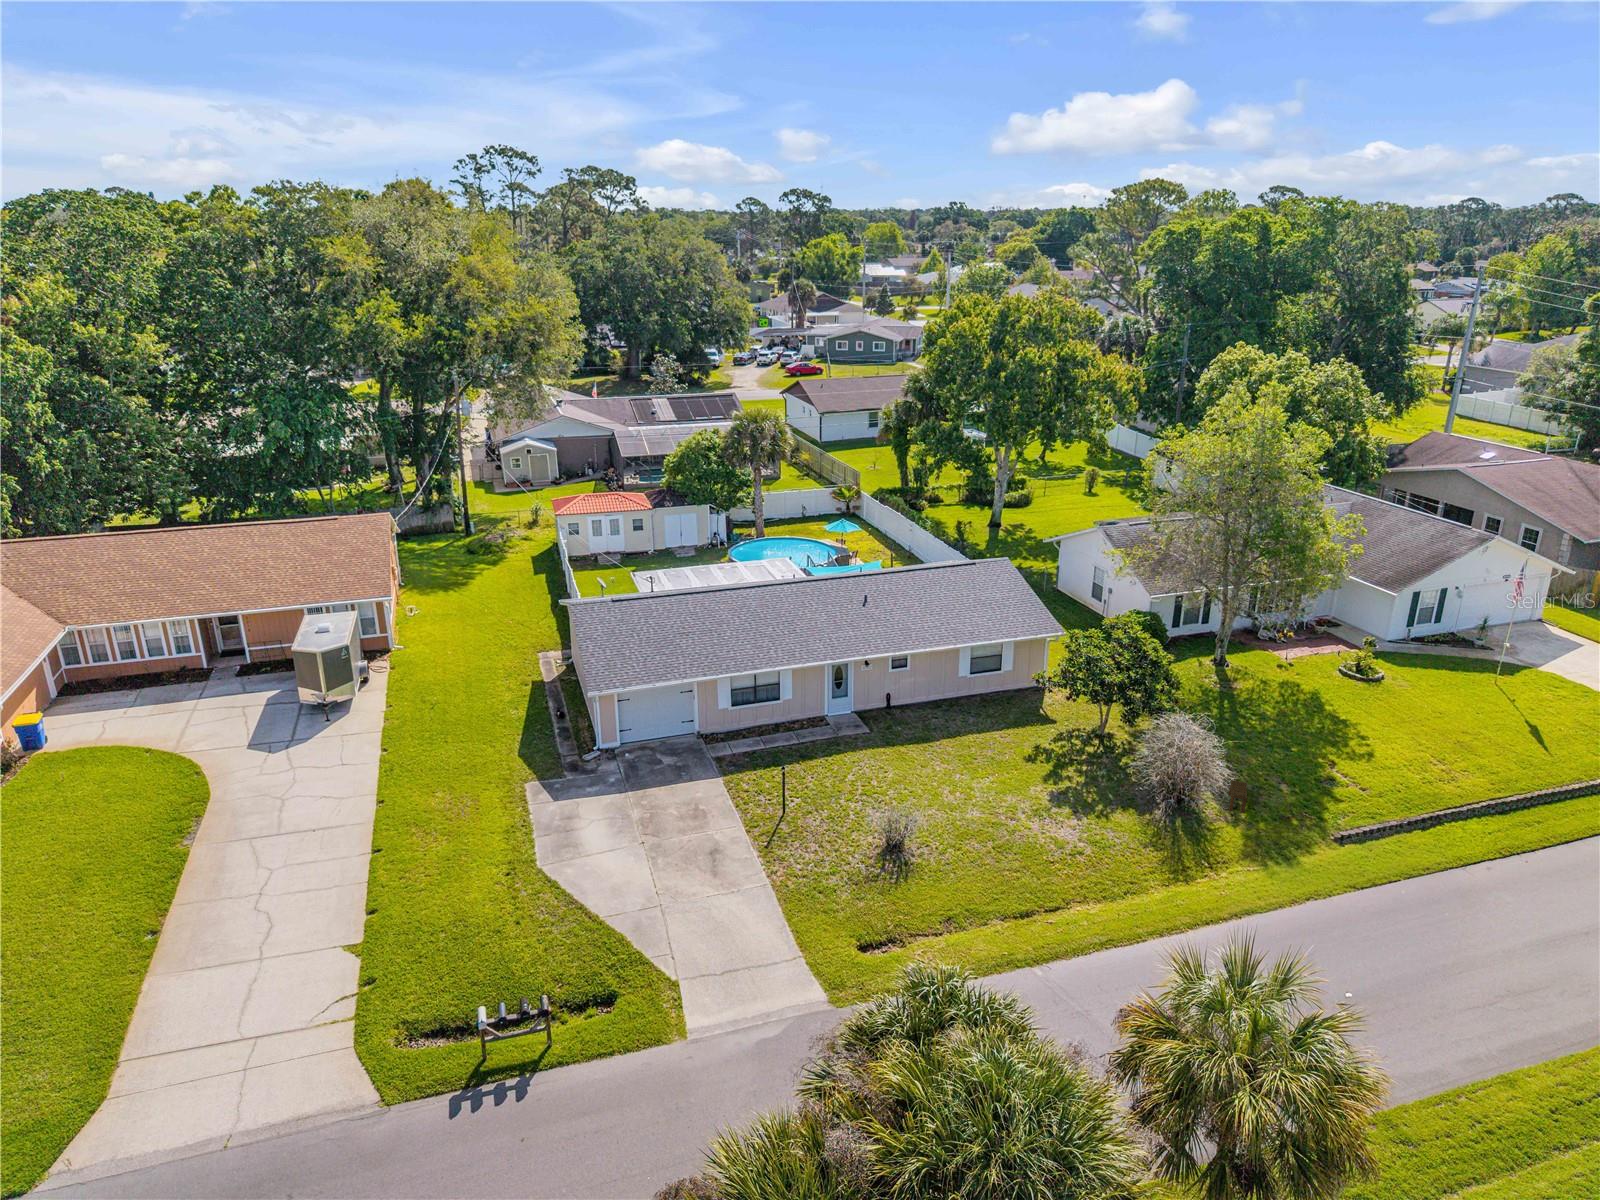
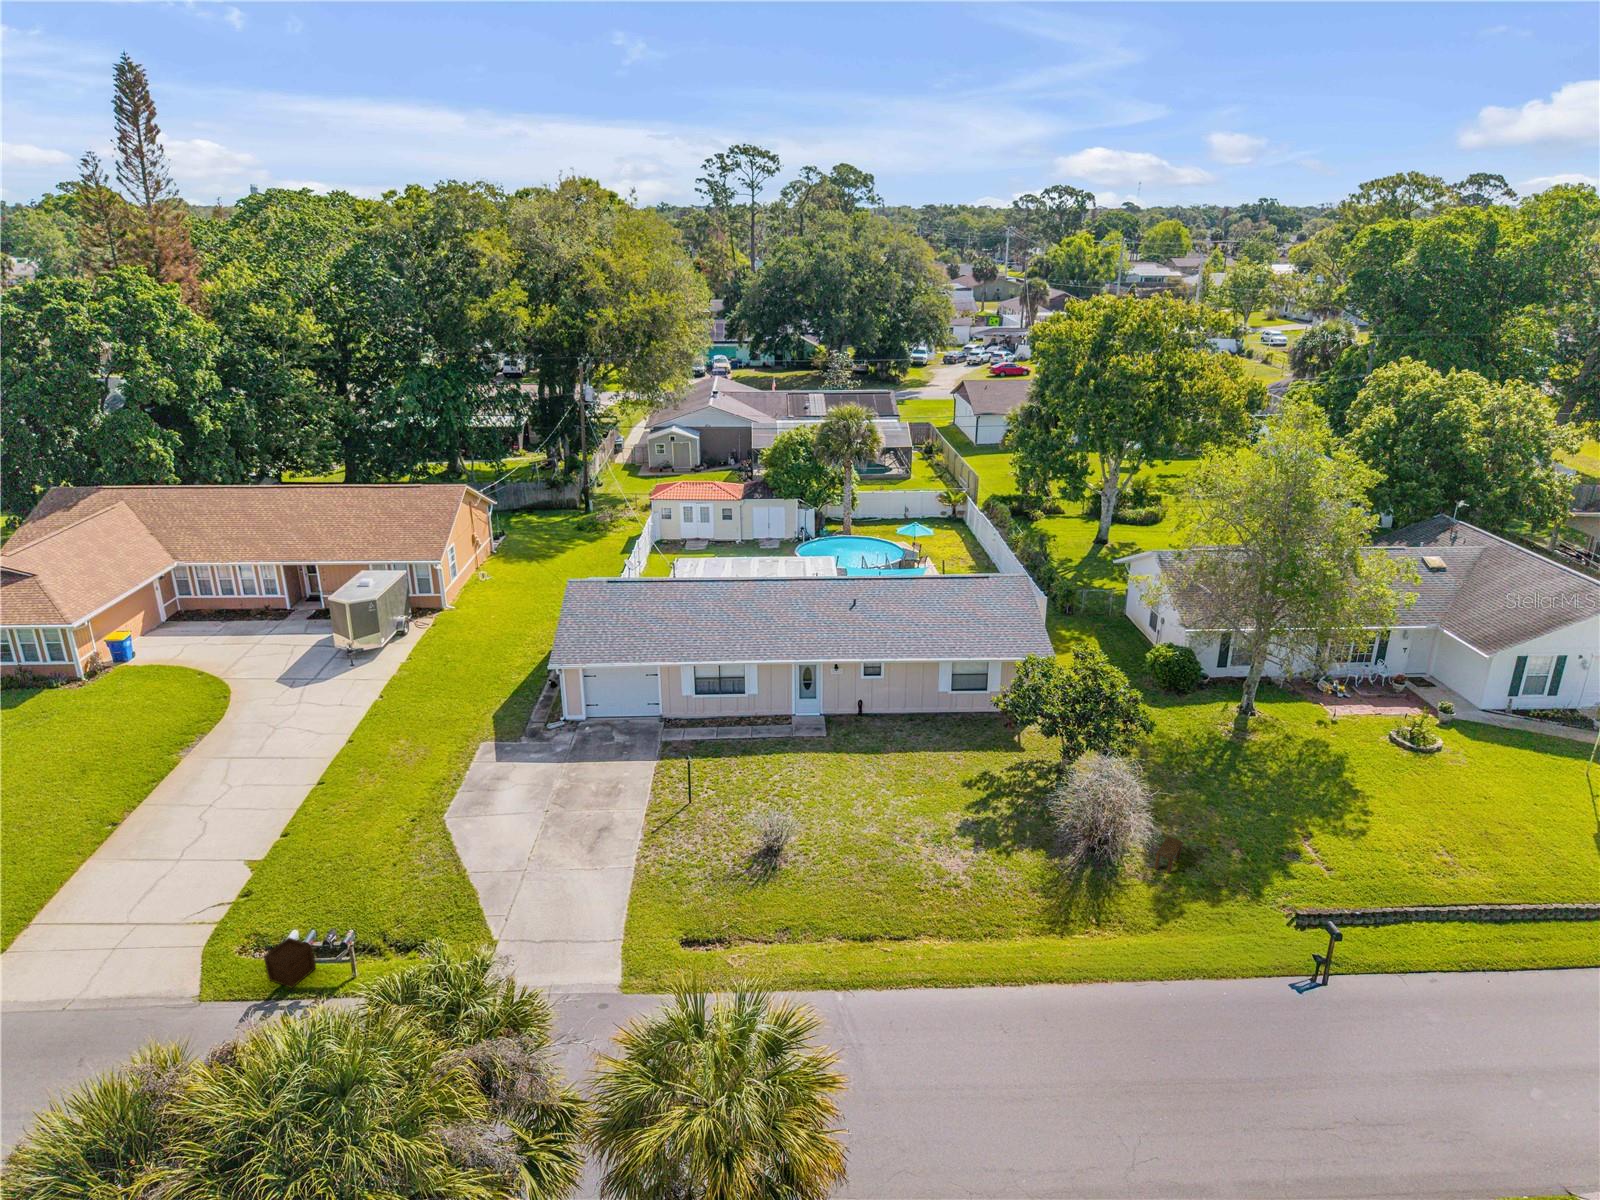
wooden crate: none [448,1019,499,1073] -> present [264,938,316,988]

